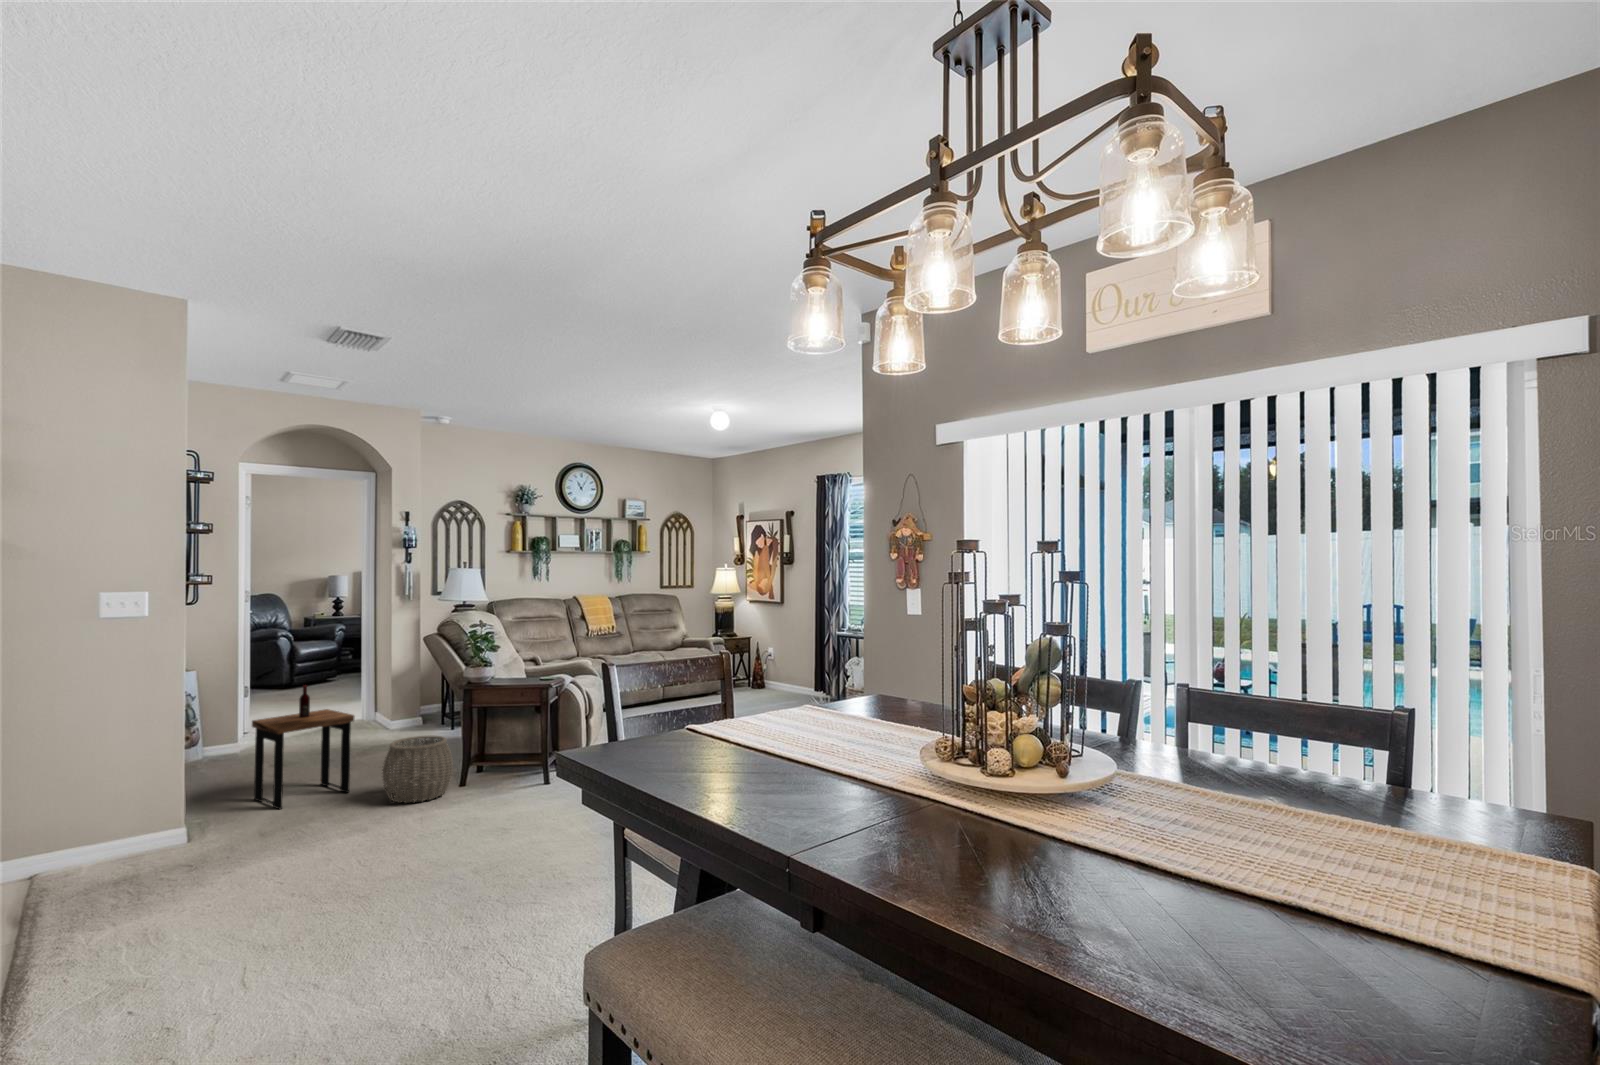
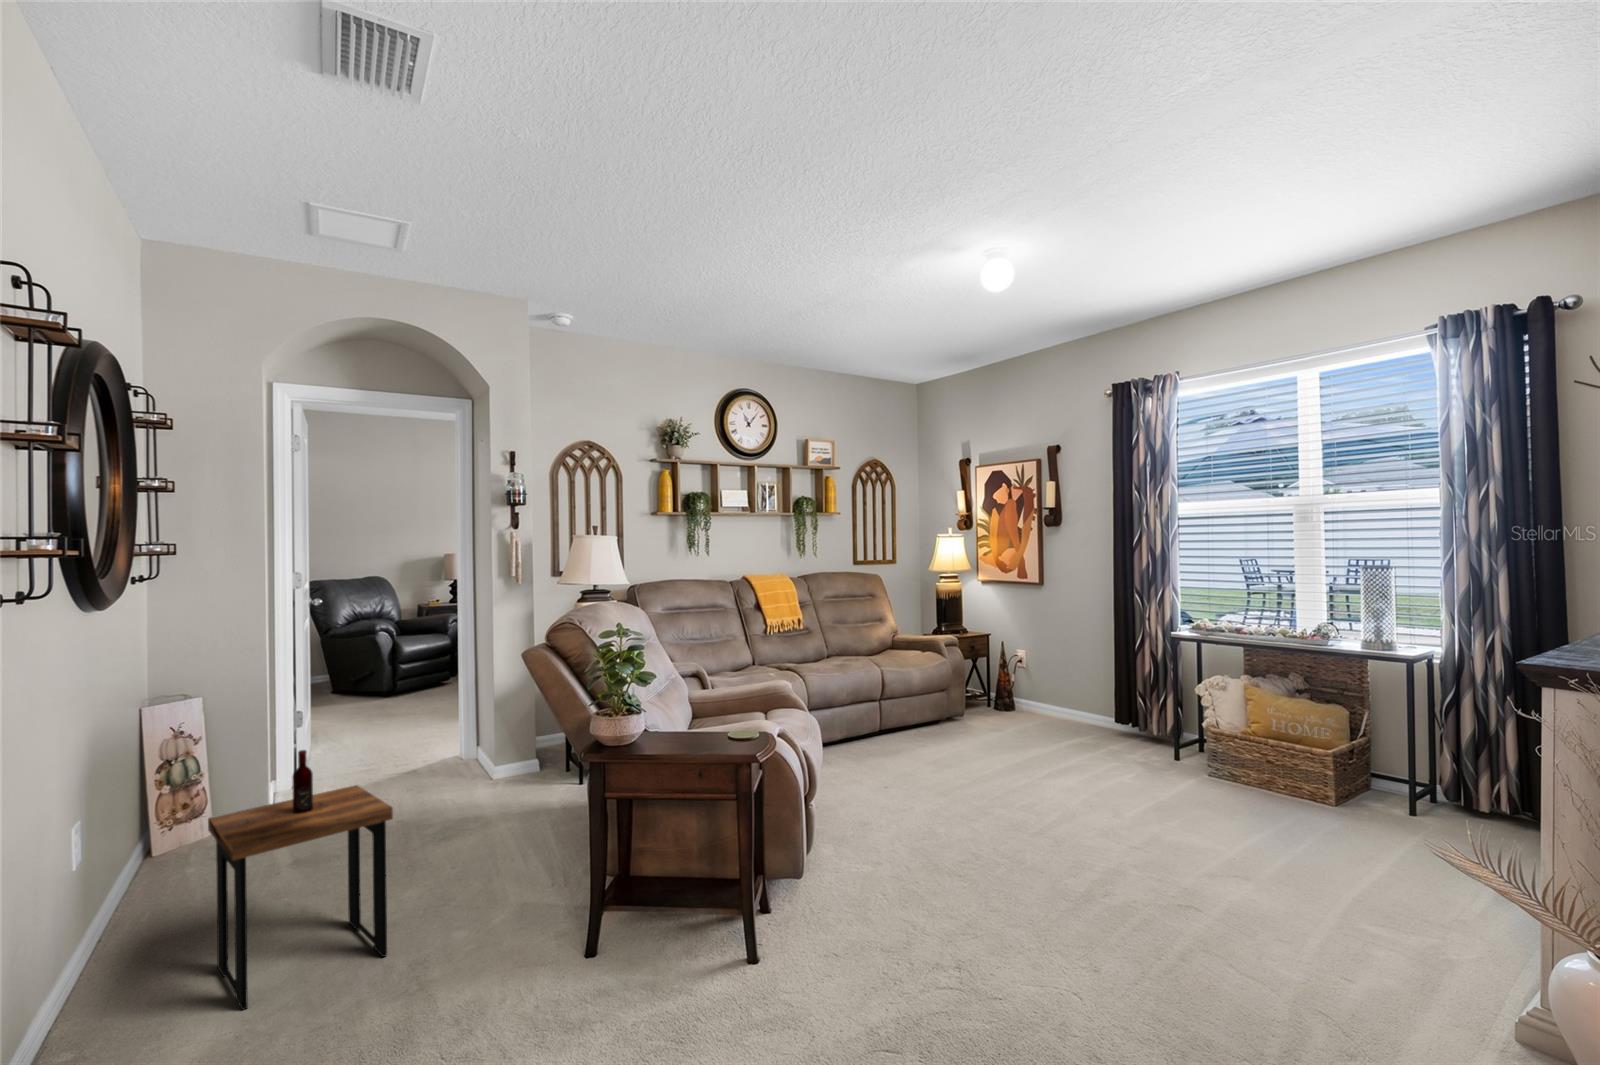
woven basket: present [382,736,453,803] -> none [435,849,573,1008]

